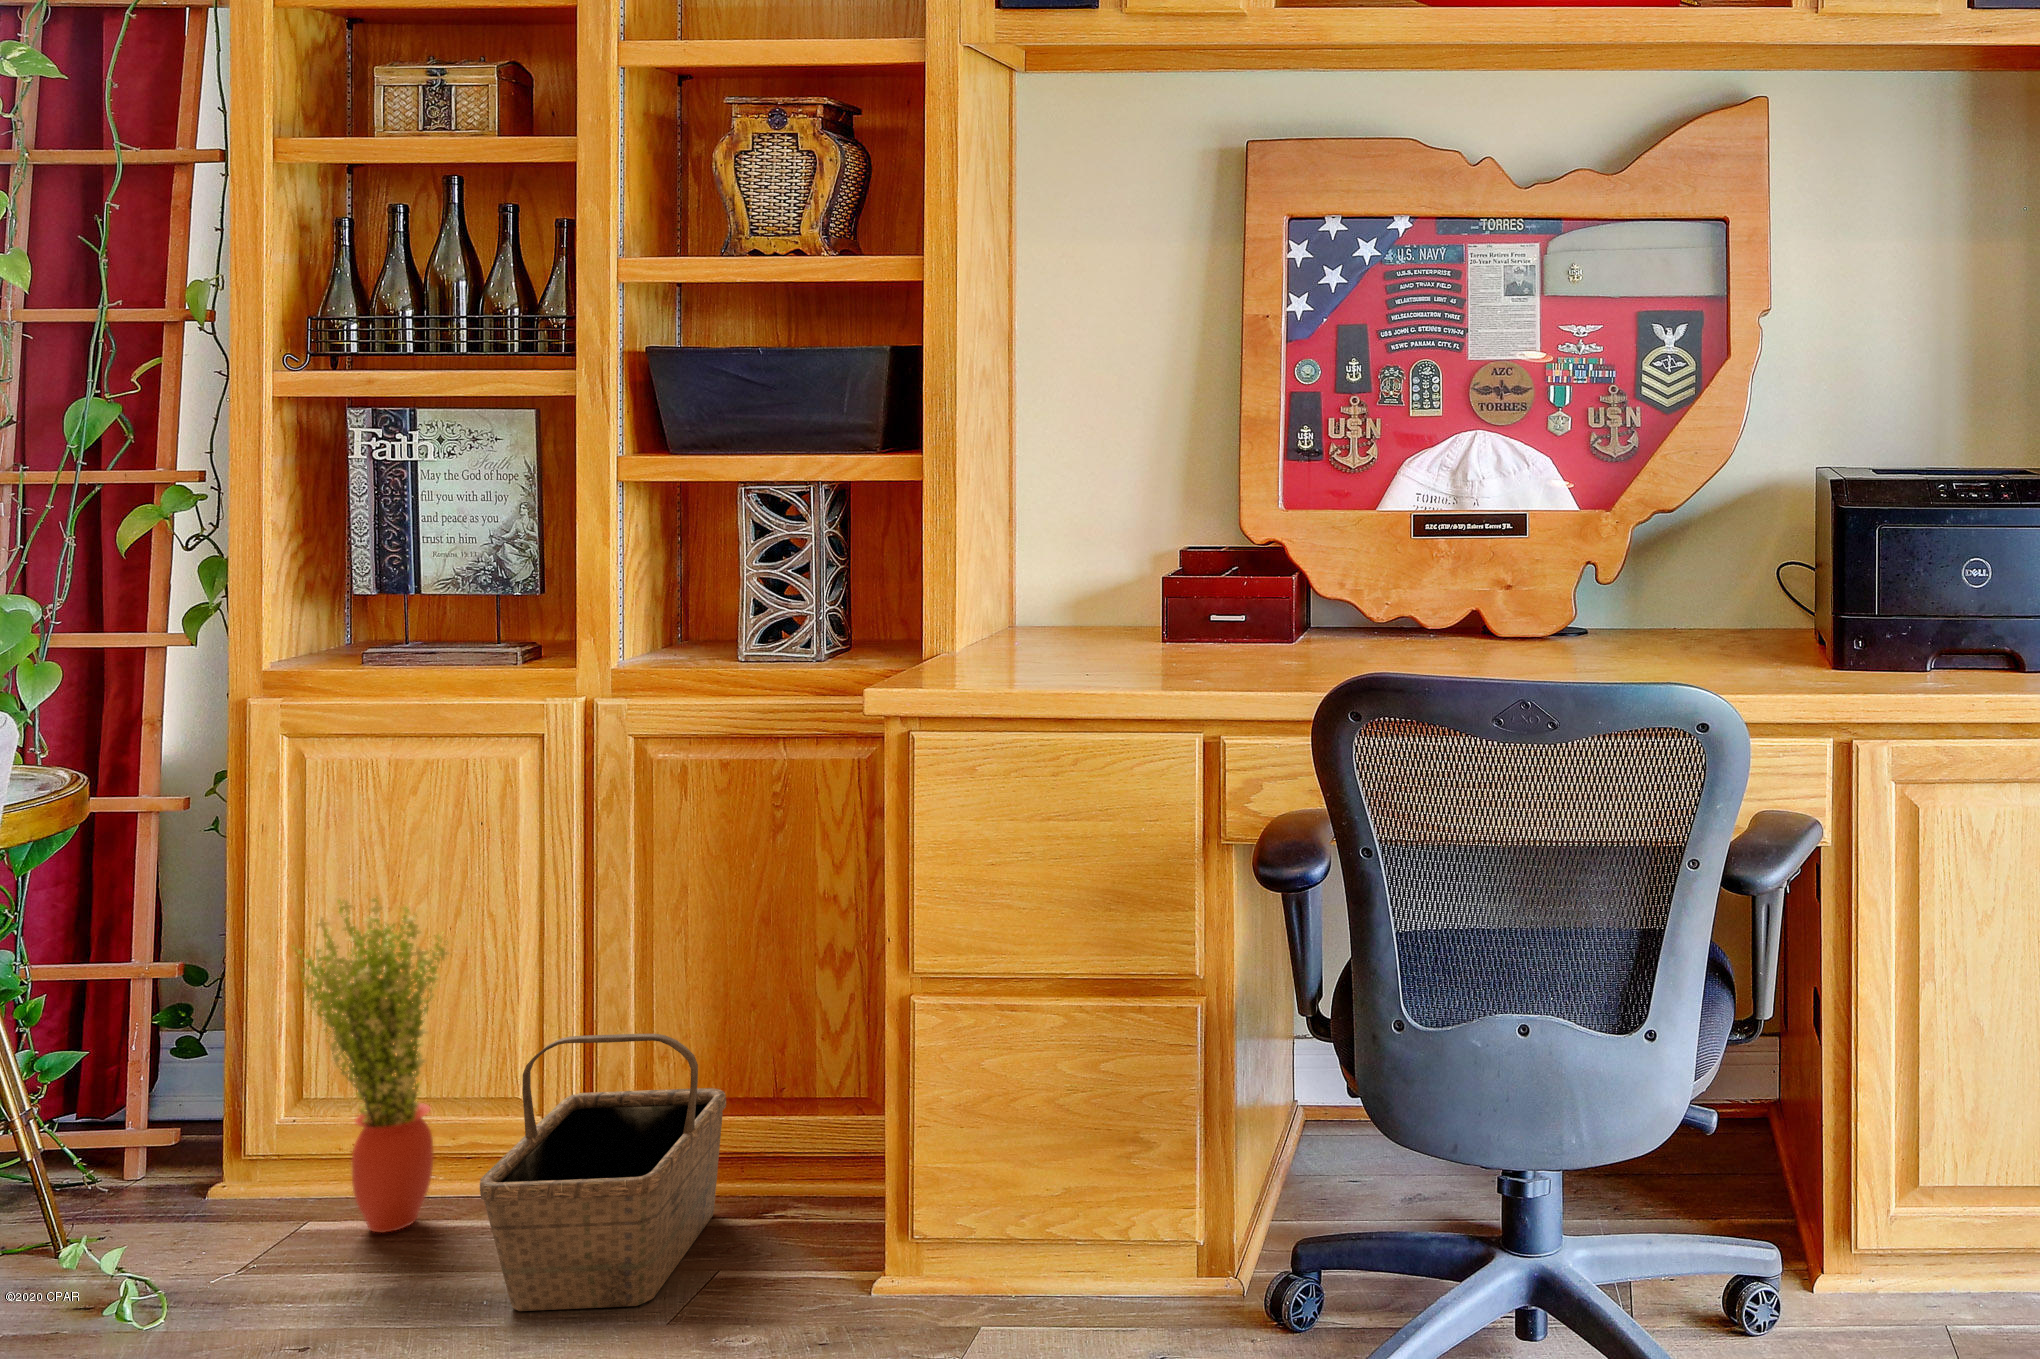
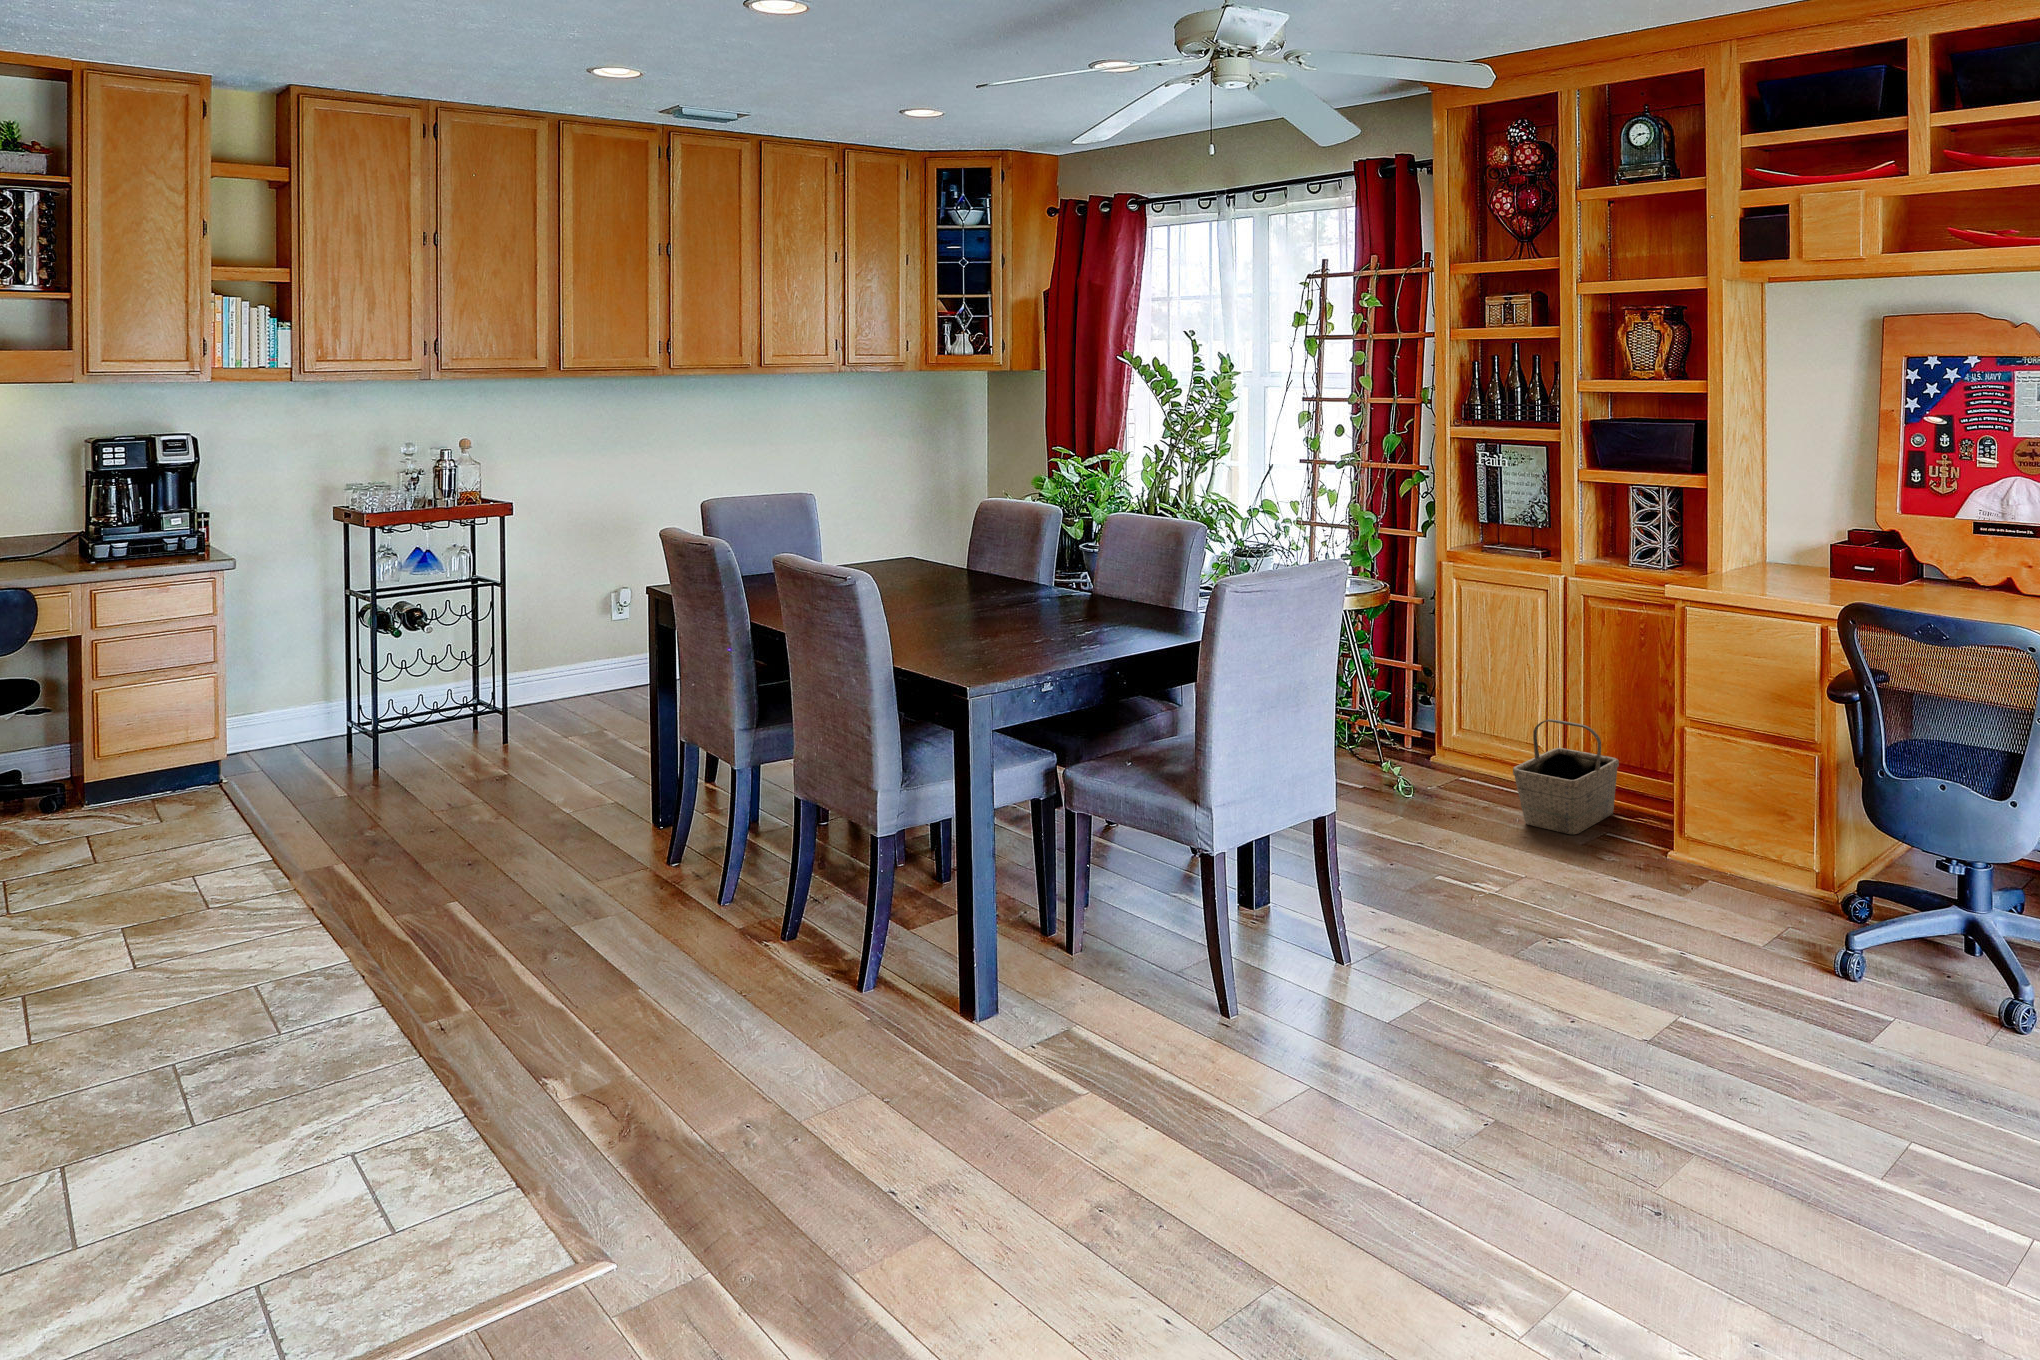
potted plant: present [294,899,449,1232] -> none [1454,647,1512,788]

